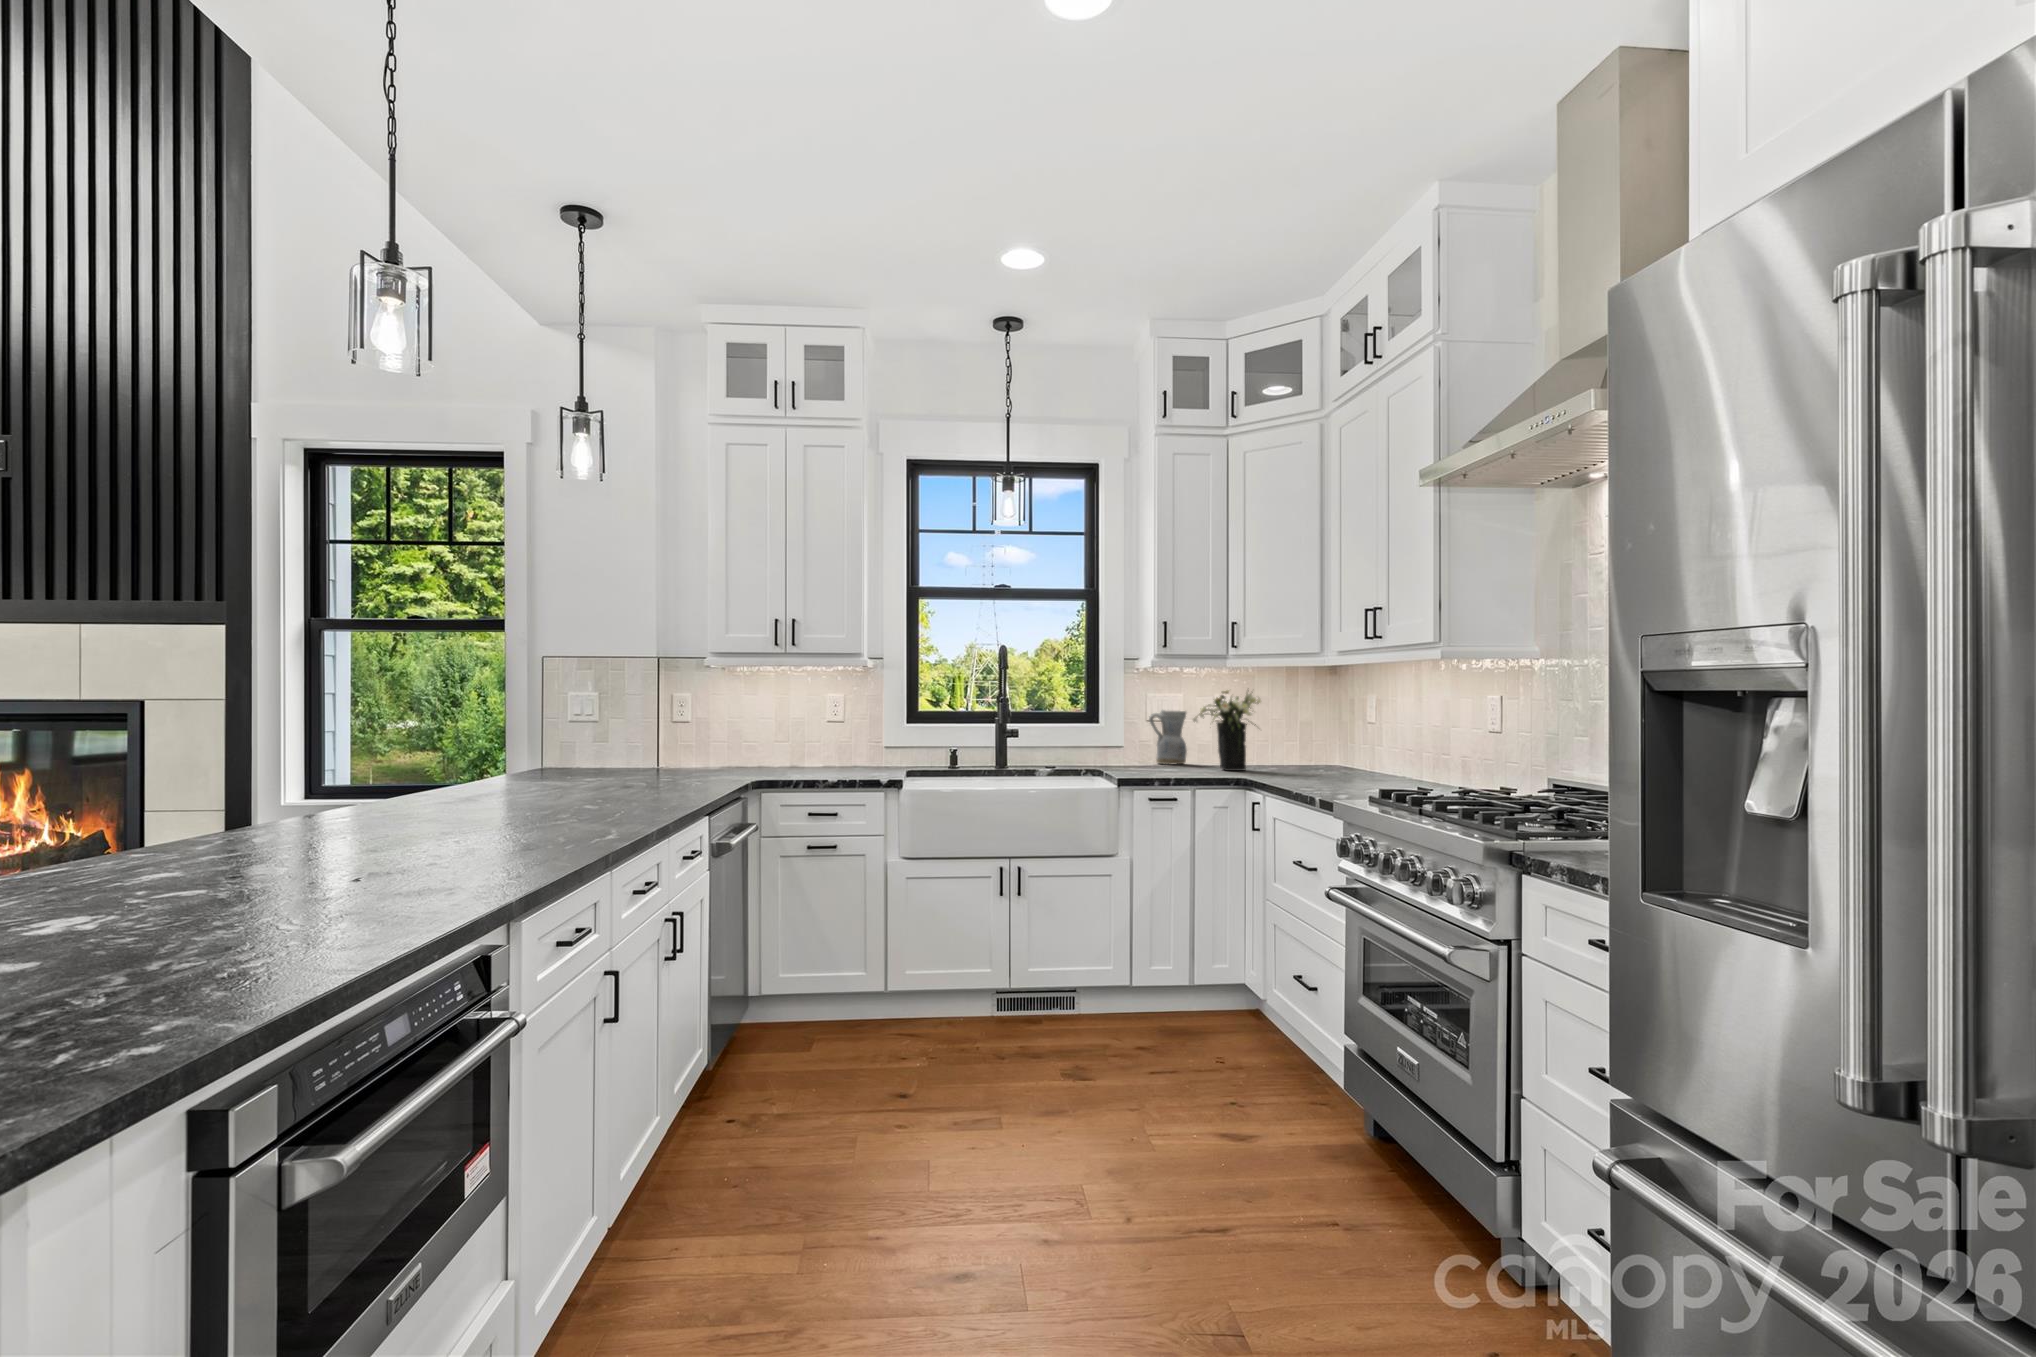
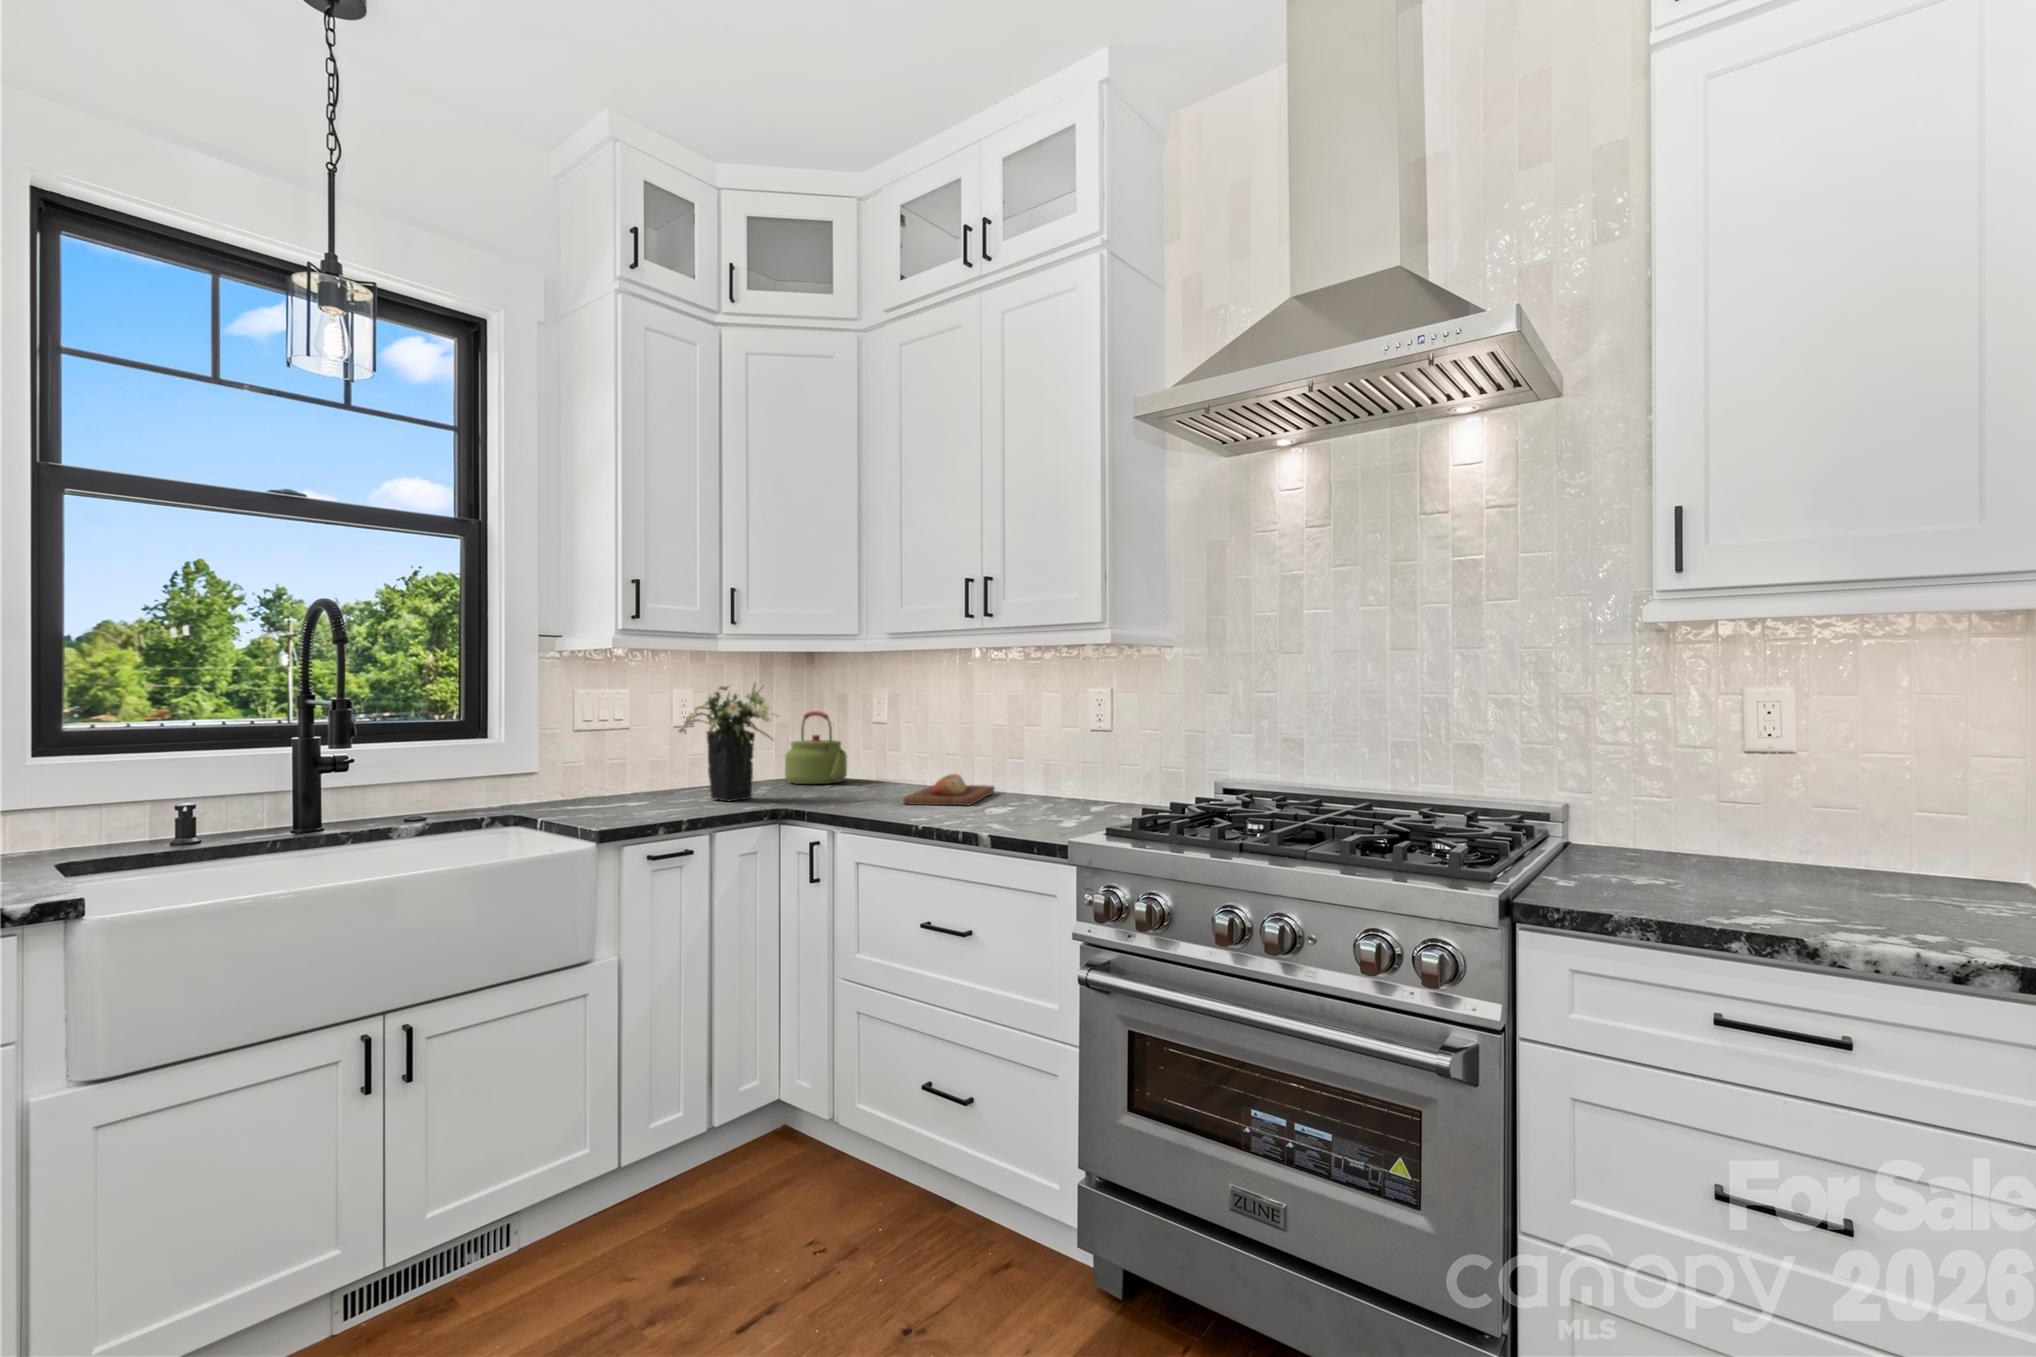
ceramic pitcher: present [1149,710,1187,765] -> none [574,715,634,798]
kettle: none [1303,711,1353,767] -> present [785,711,847,784]
bread loaf: none [1331,762,1432,784] -> present [903,774,995,806]

